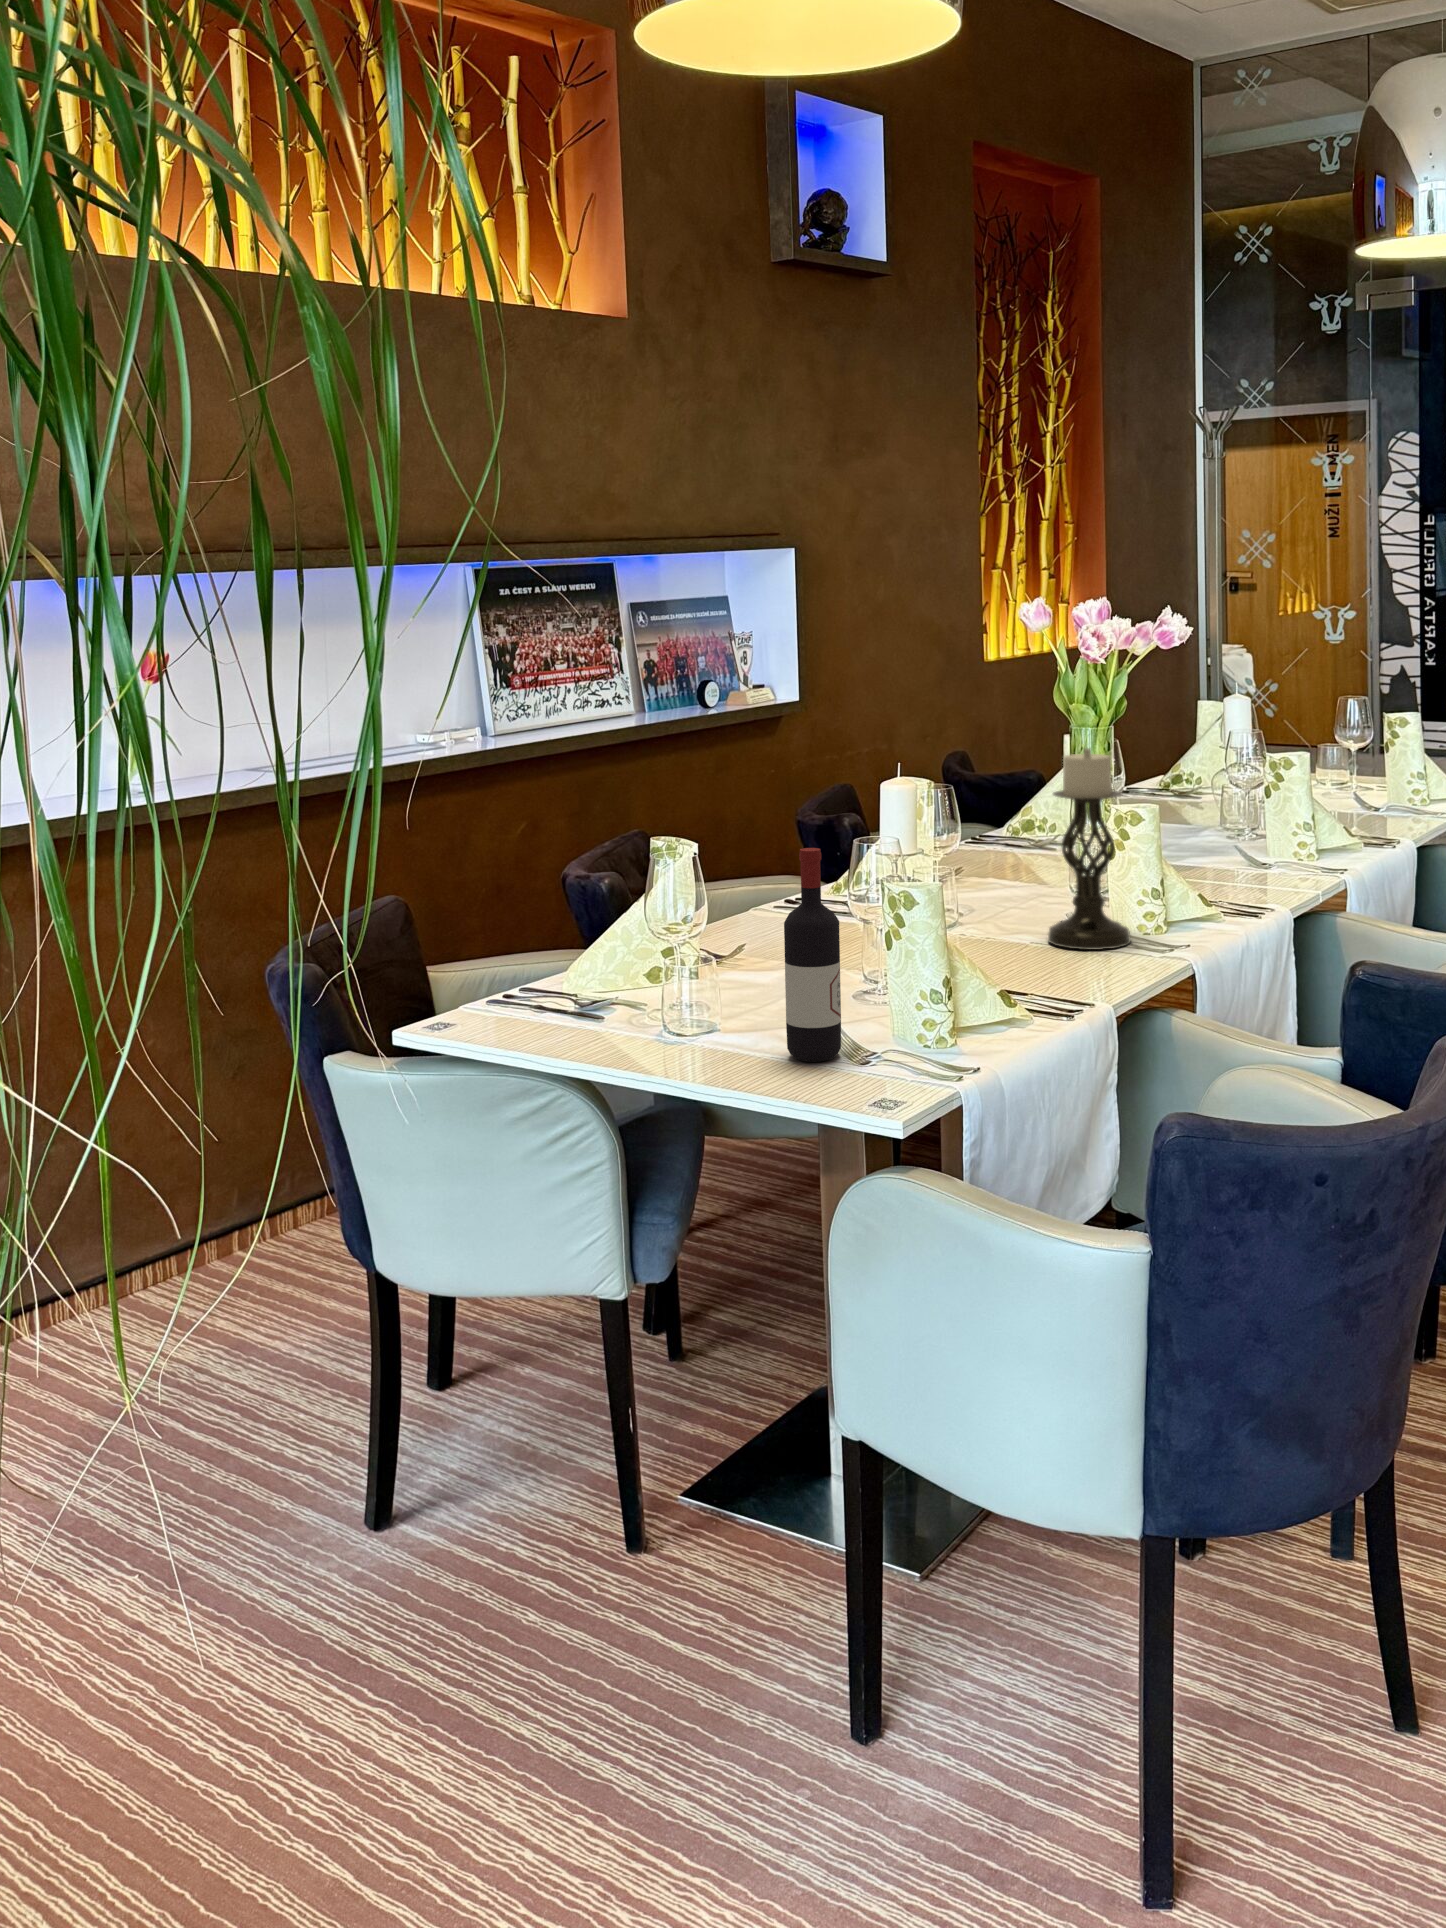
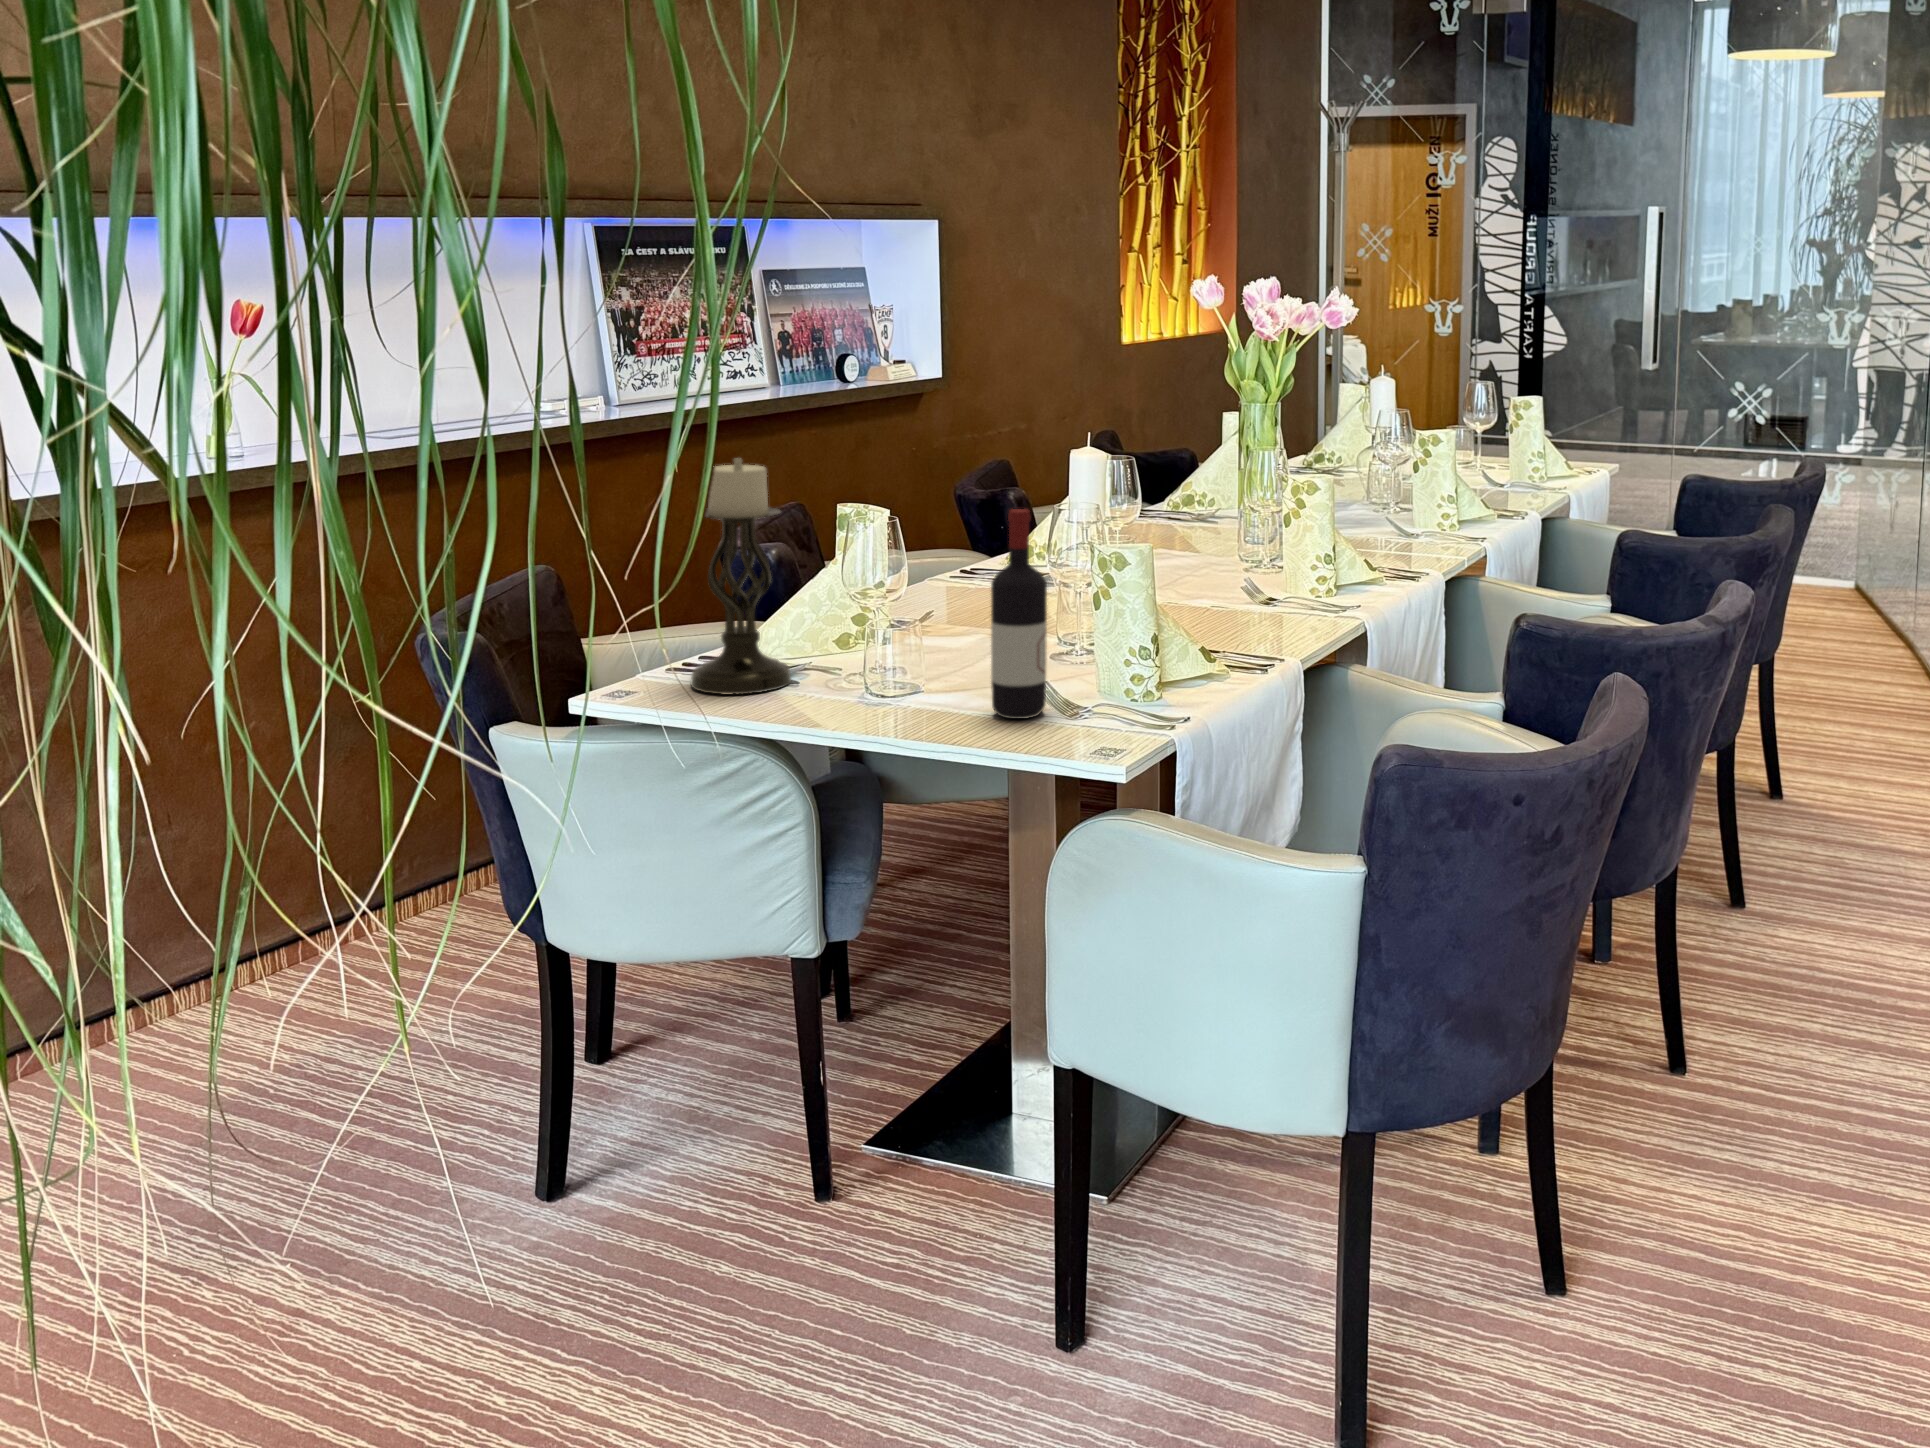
candle holder: present [1048,748,1131,950] -> present [691,459,792,694]

